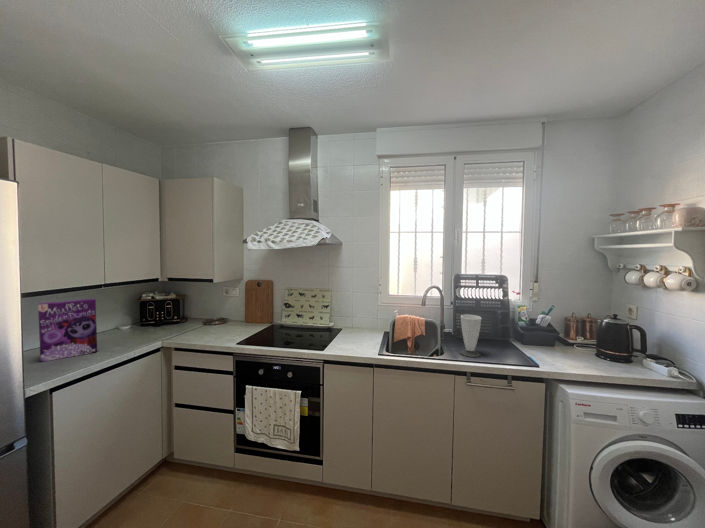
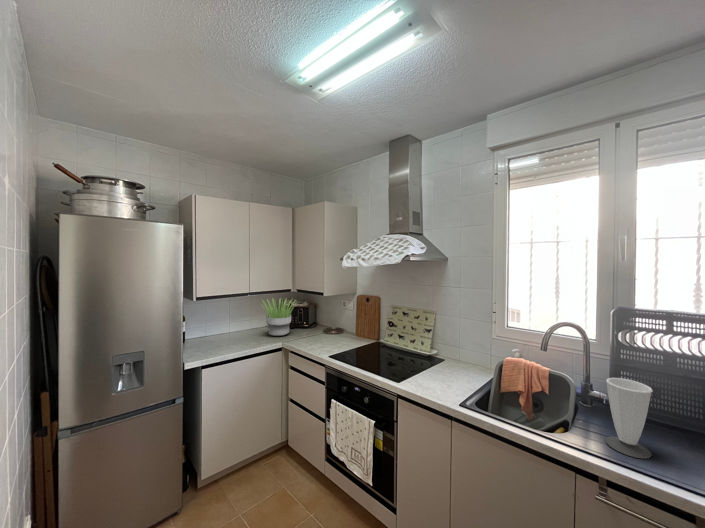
potted plant: none [110,288,174,337] -> present [263,299,294,336]
cereal box: present [38,299,97,362] -> none [210,302,243,344]

